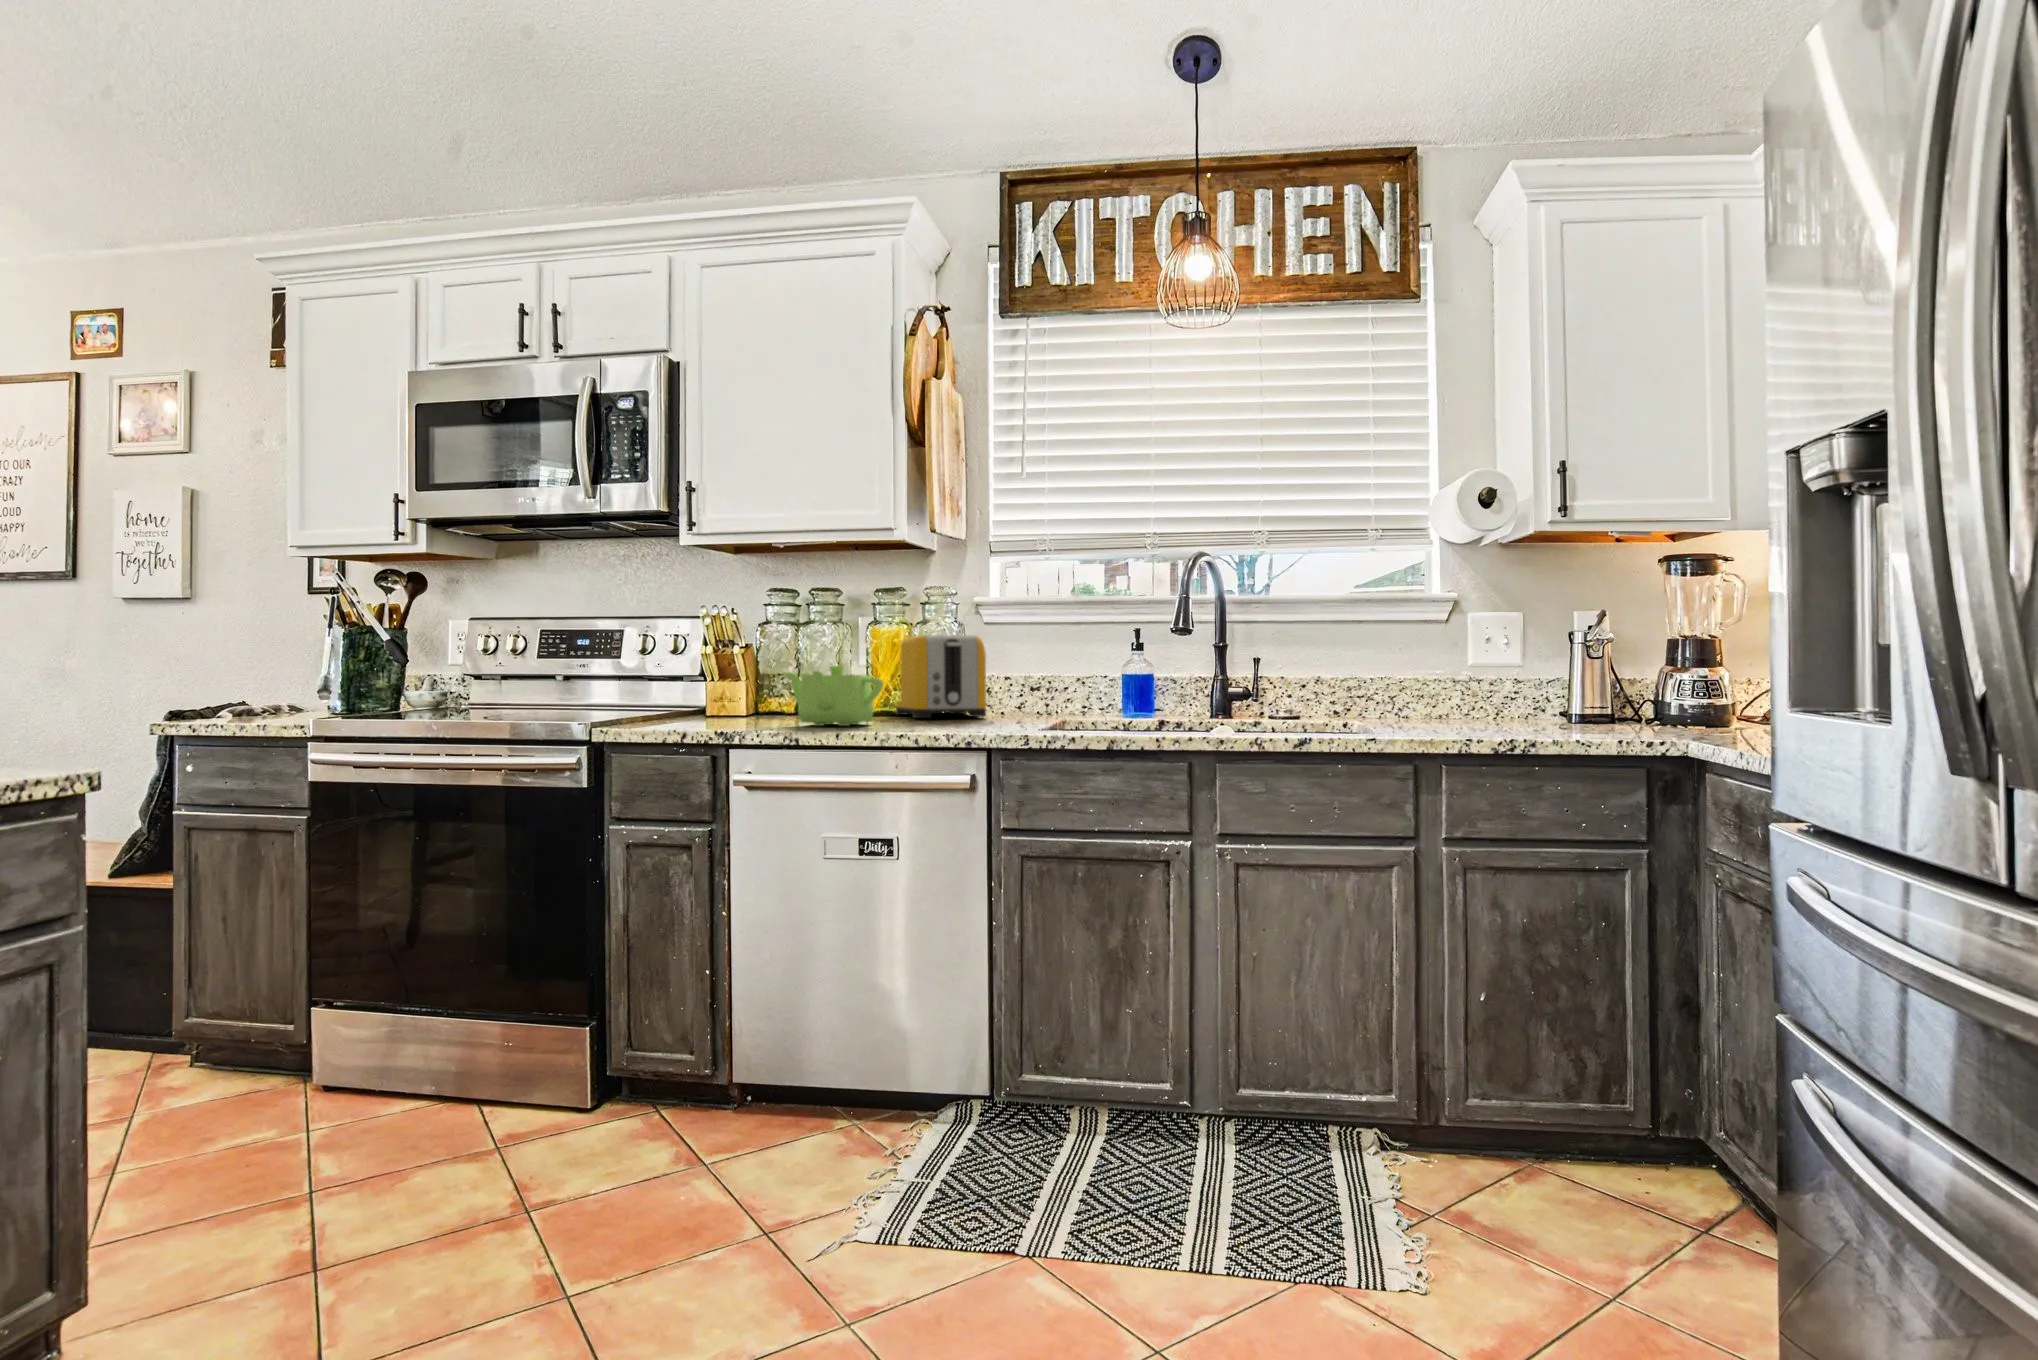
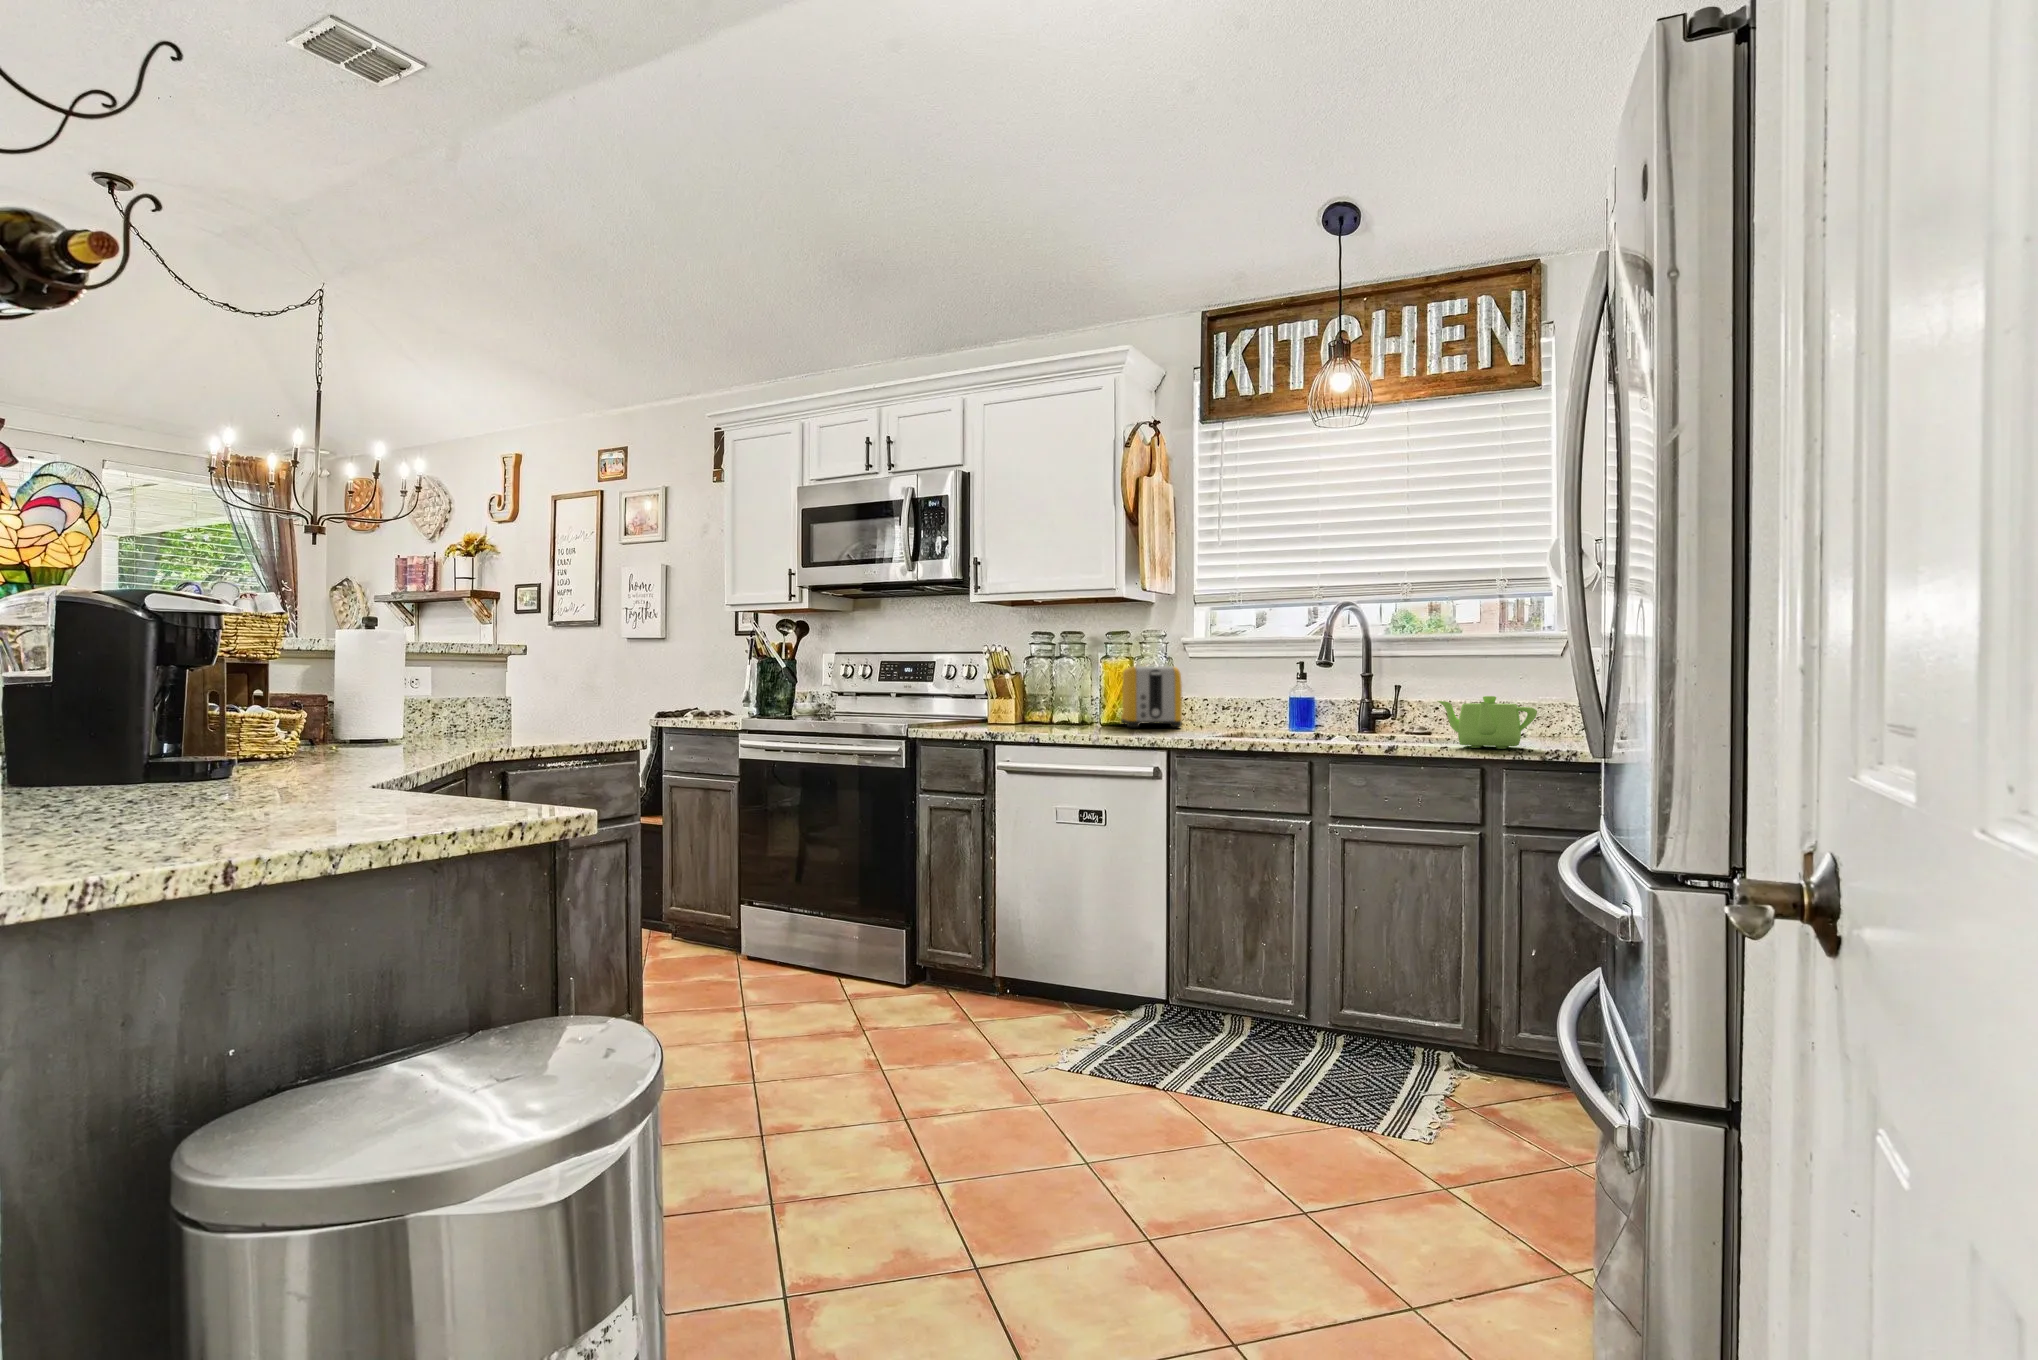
teapot: present [785,666,884,726] -> present [1437,696,1537,749]

